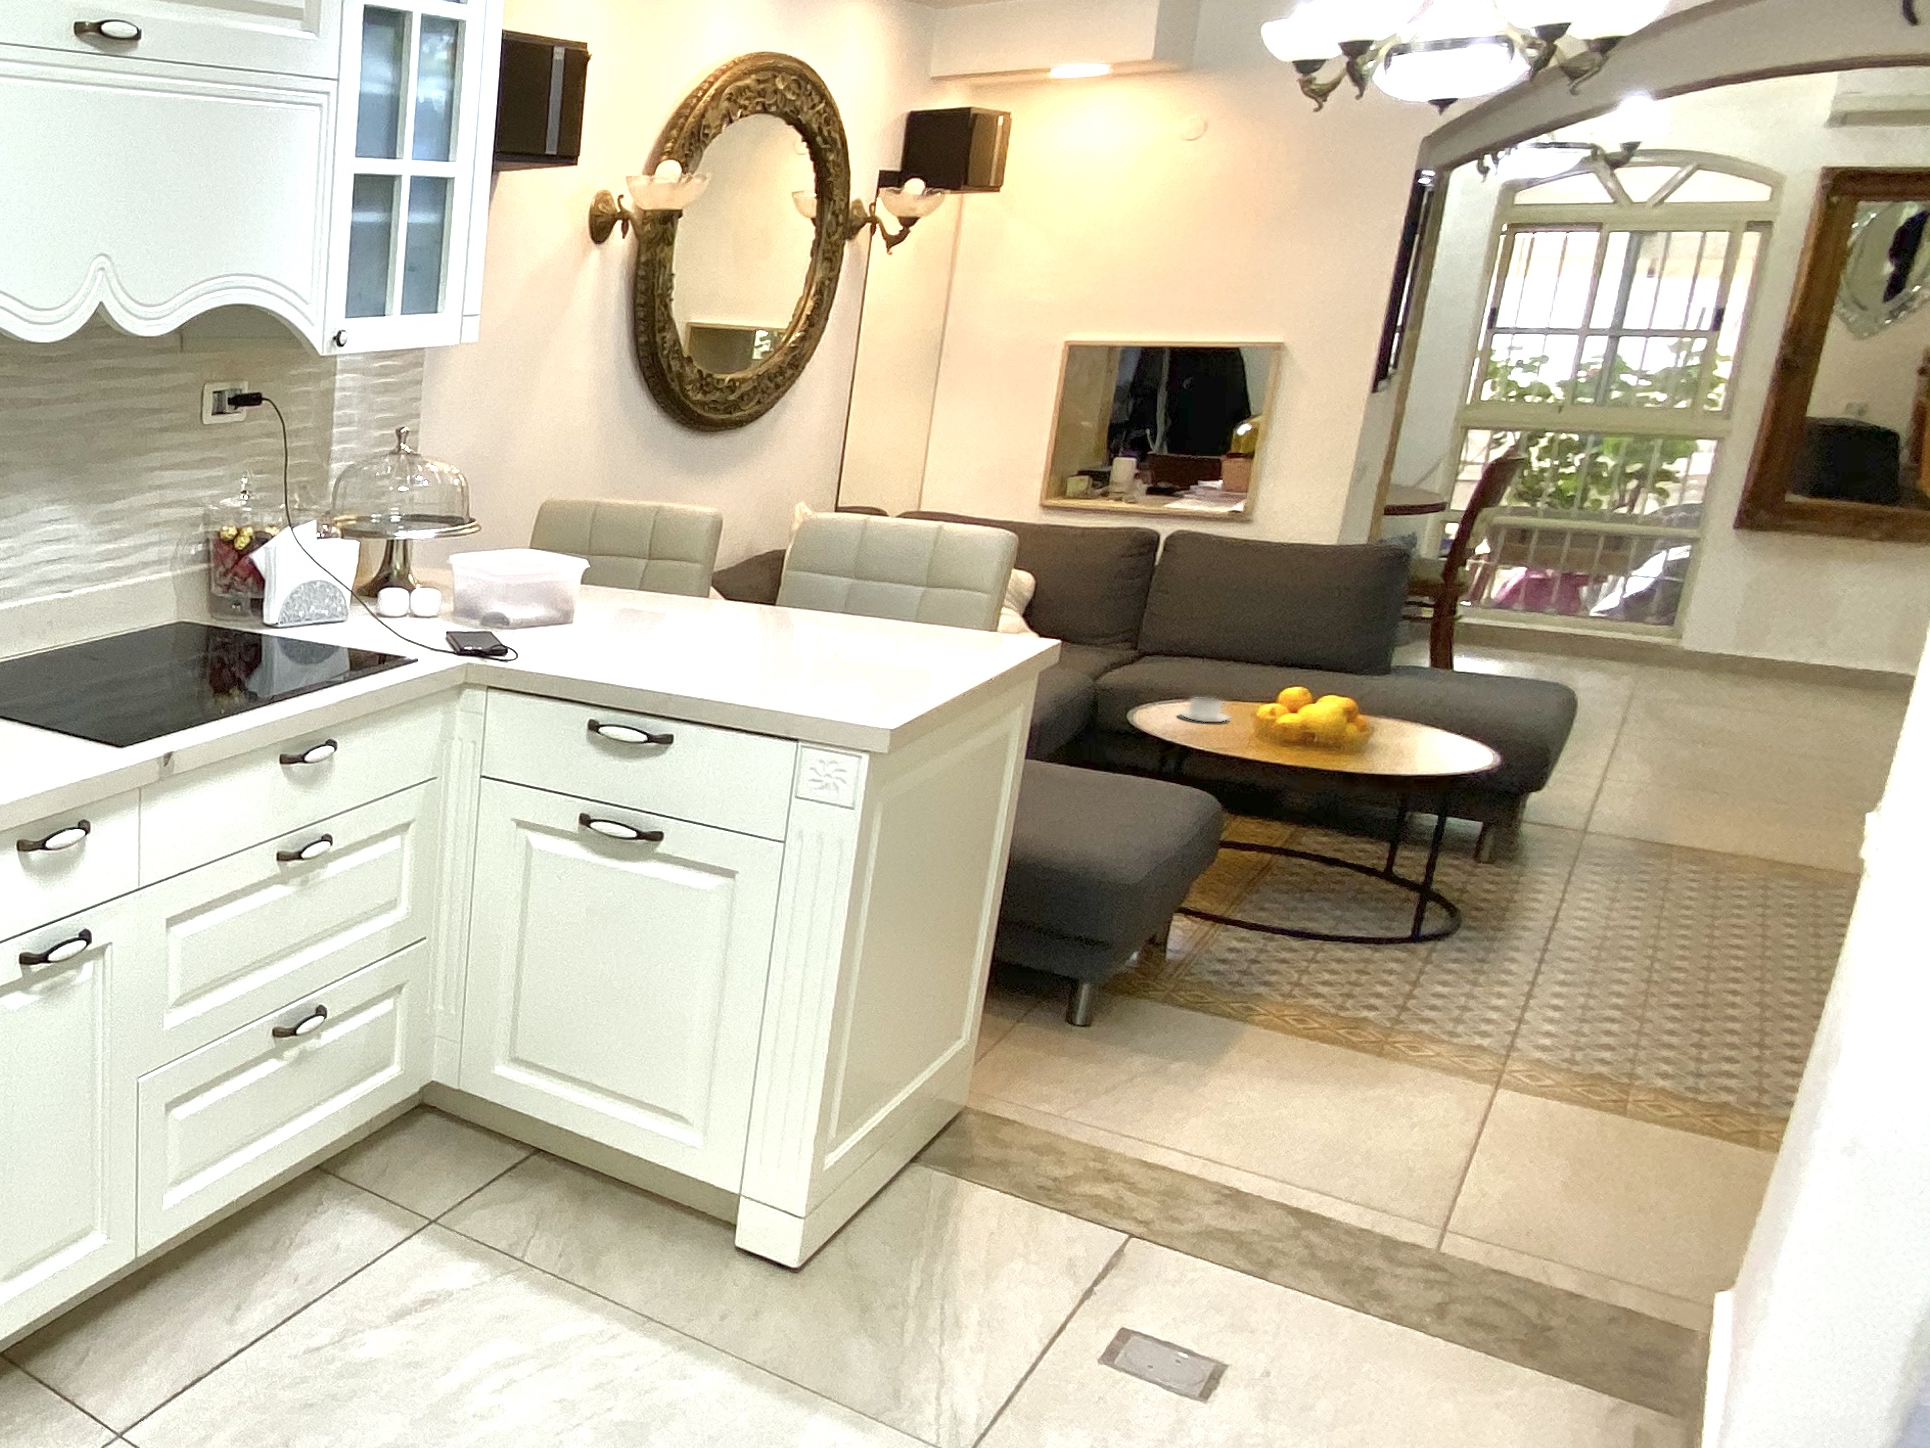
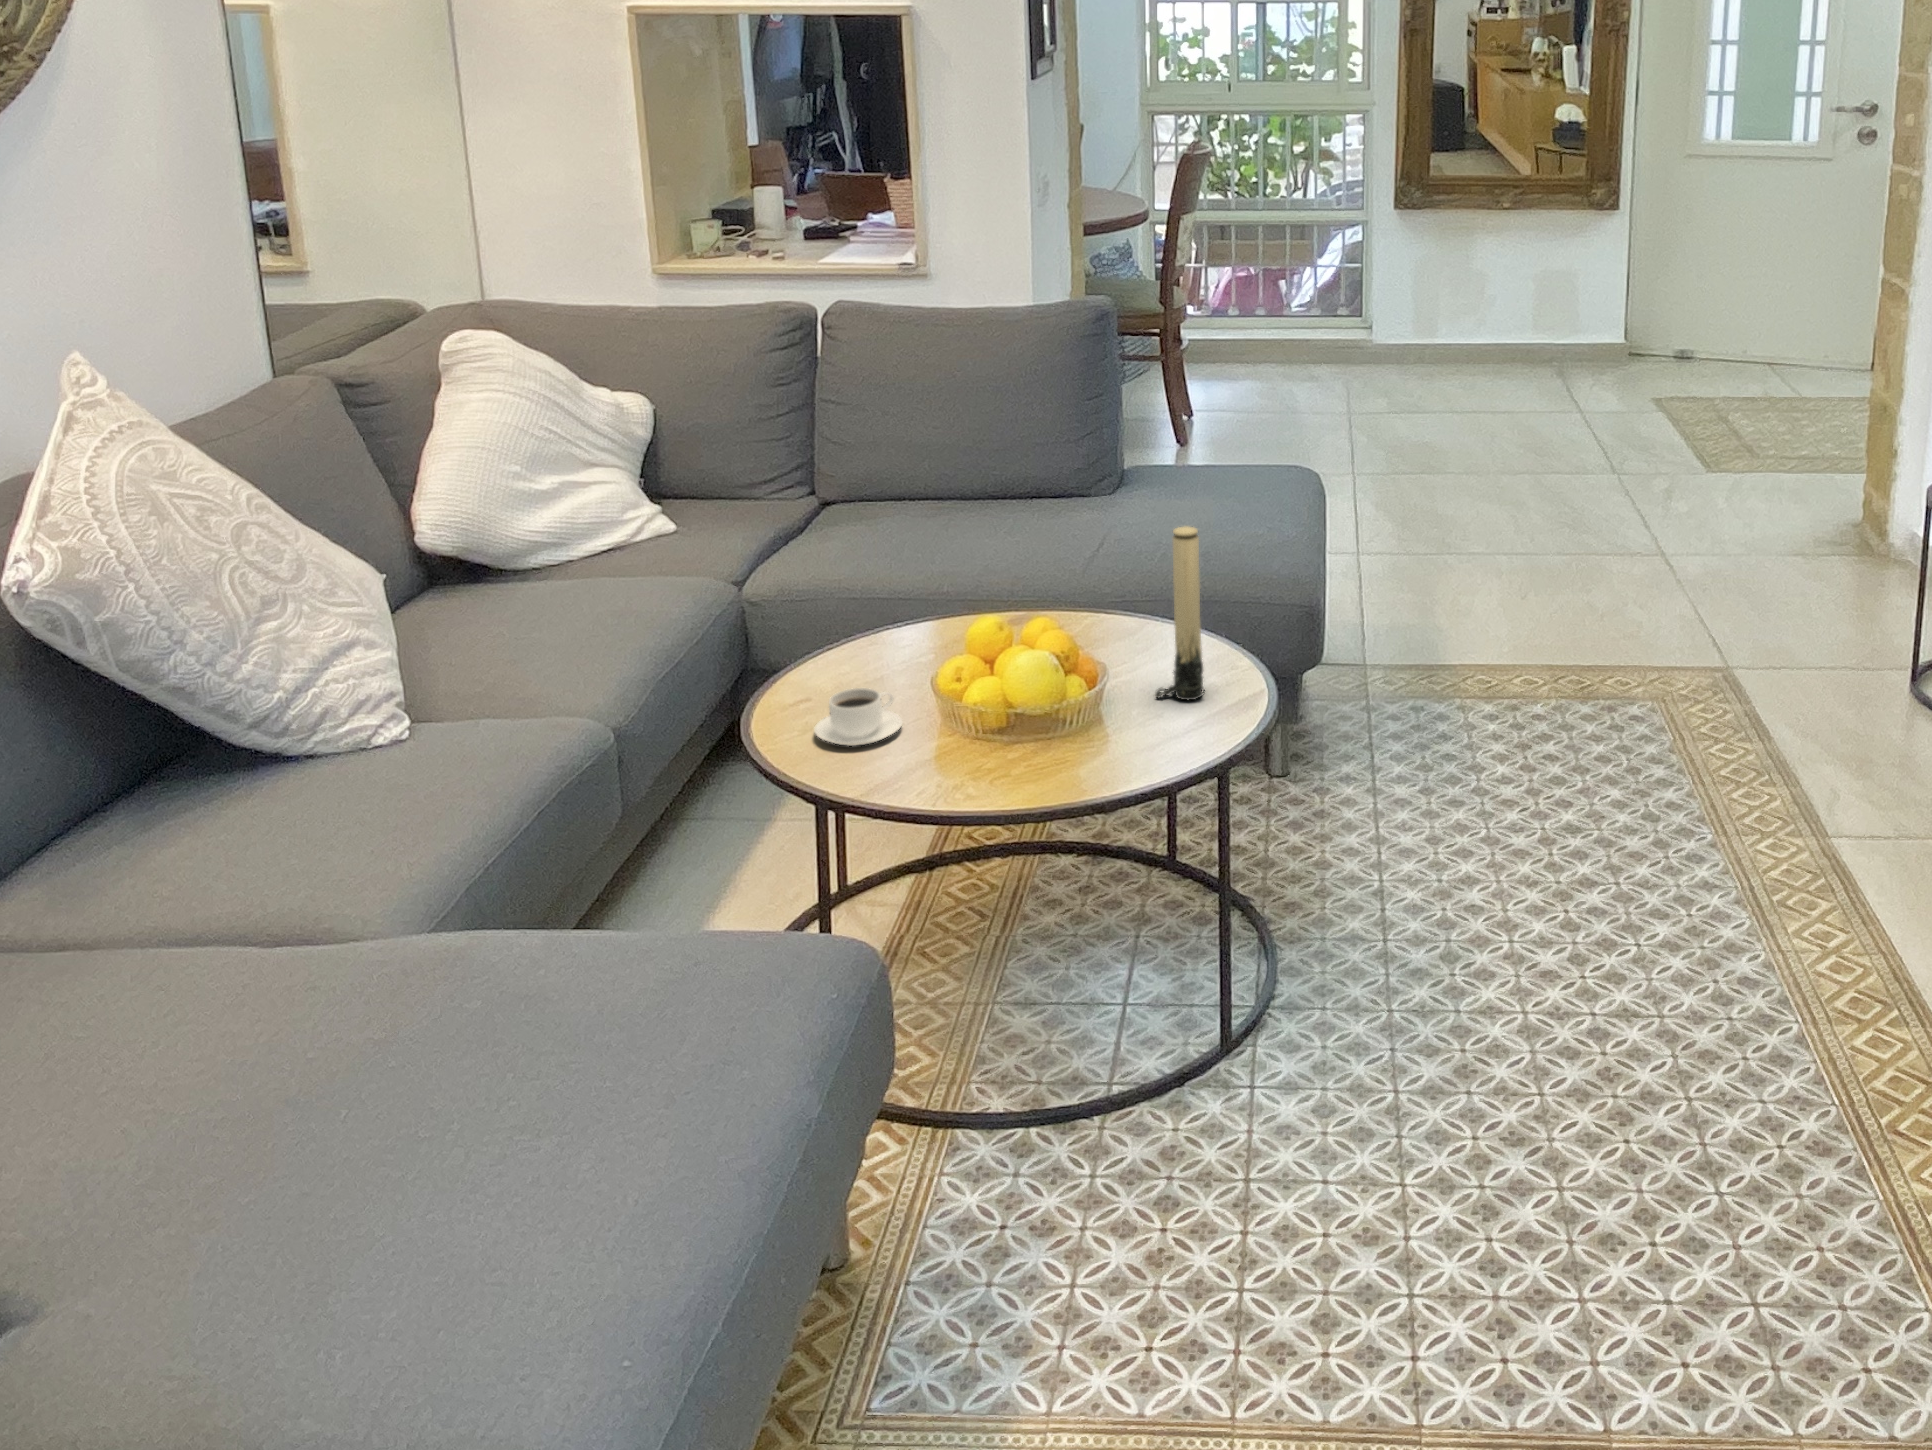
candle: none [1396,642,1449,737] -> present [1155,526,1204,700]

